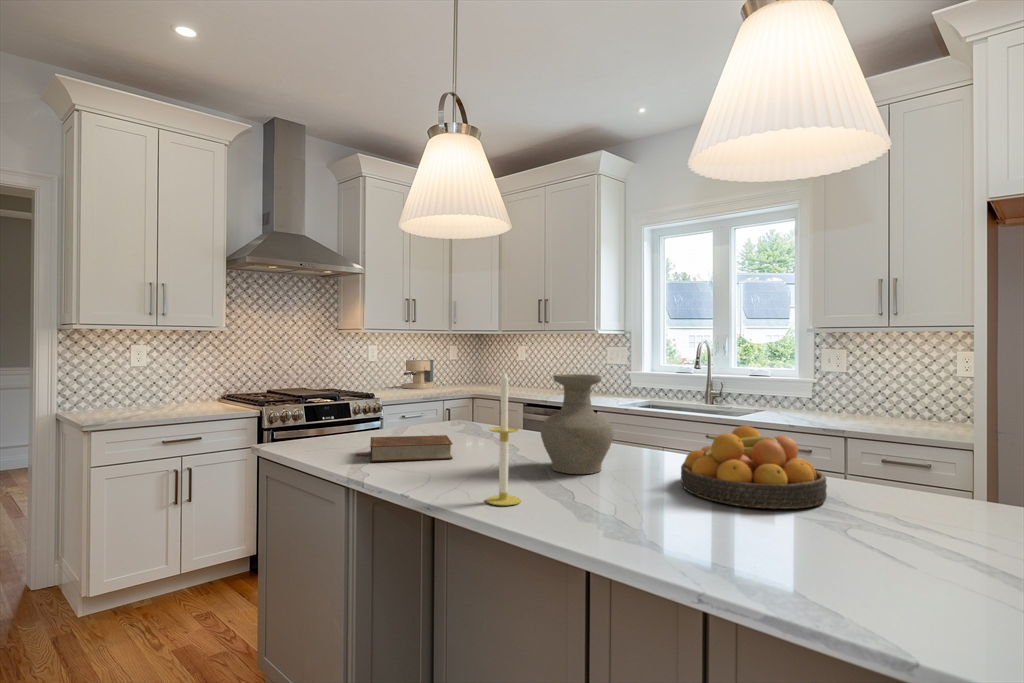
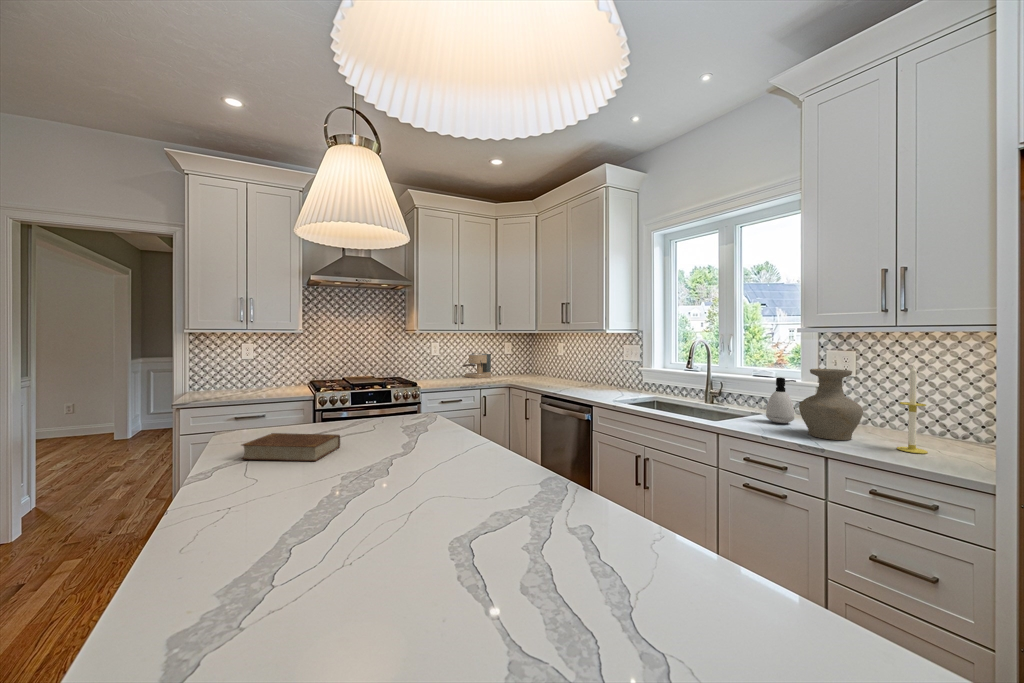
candle: present [486,371,521,506] -> present [897,365,928,454]
vase: present [541,374,613,474] -> present [799,369,863,440]
soap dispenser: none [779,374,805,416] -> present [766,377,796,423]
fruit bowl: present [681,426,827,509] -> none [426,462,612,611]

